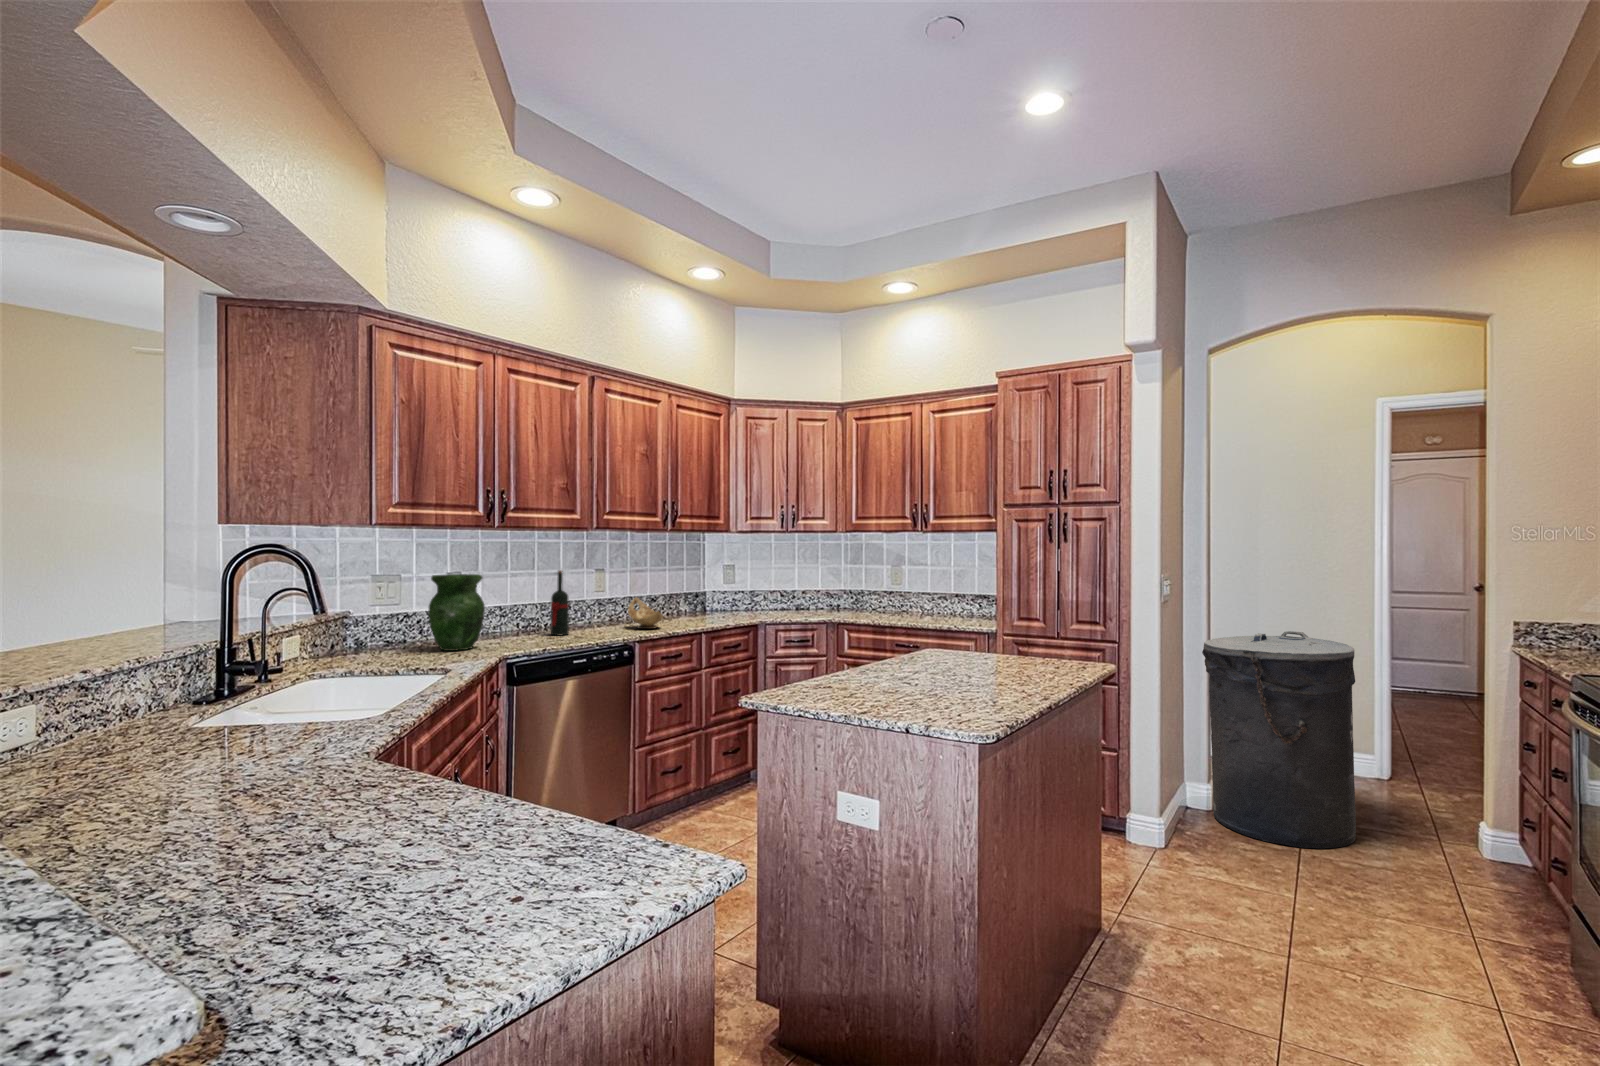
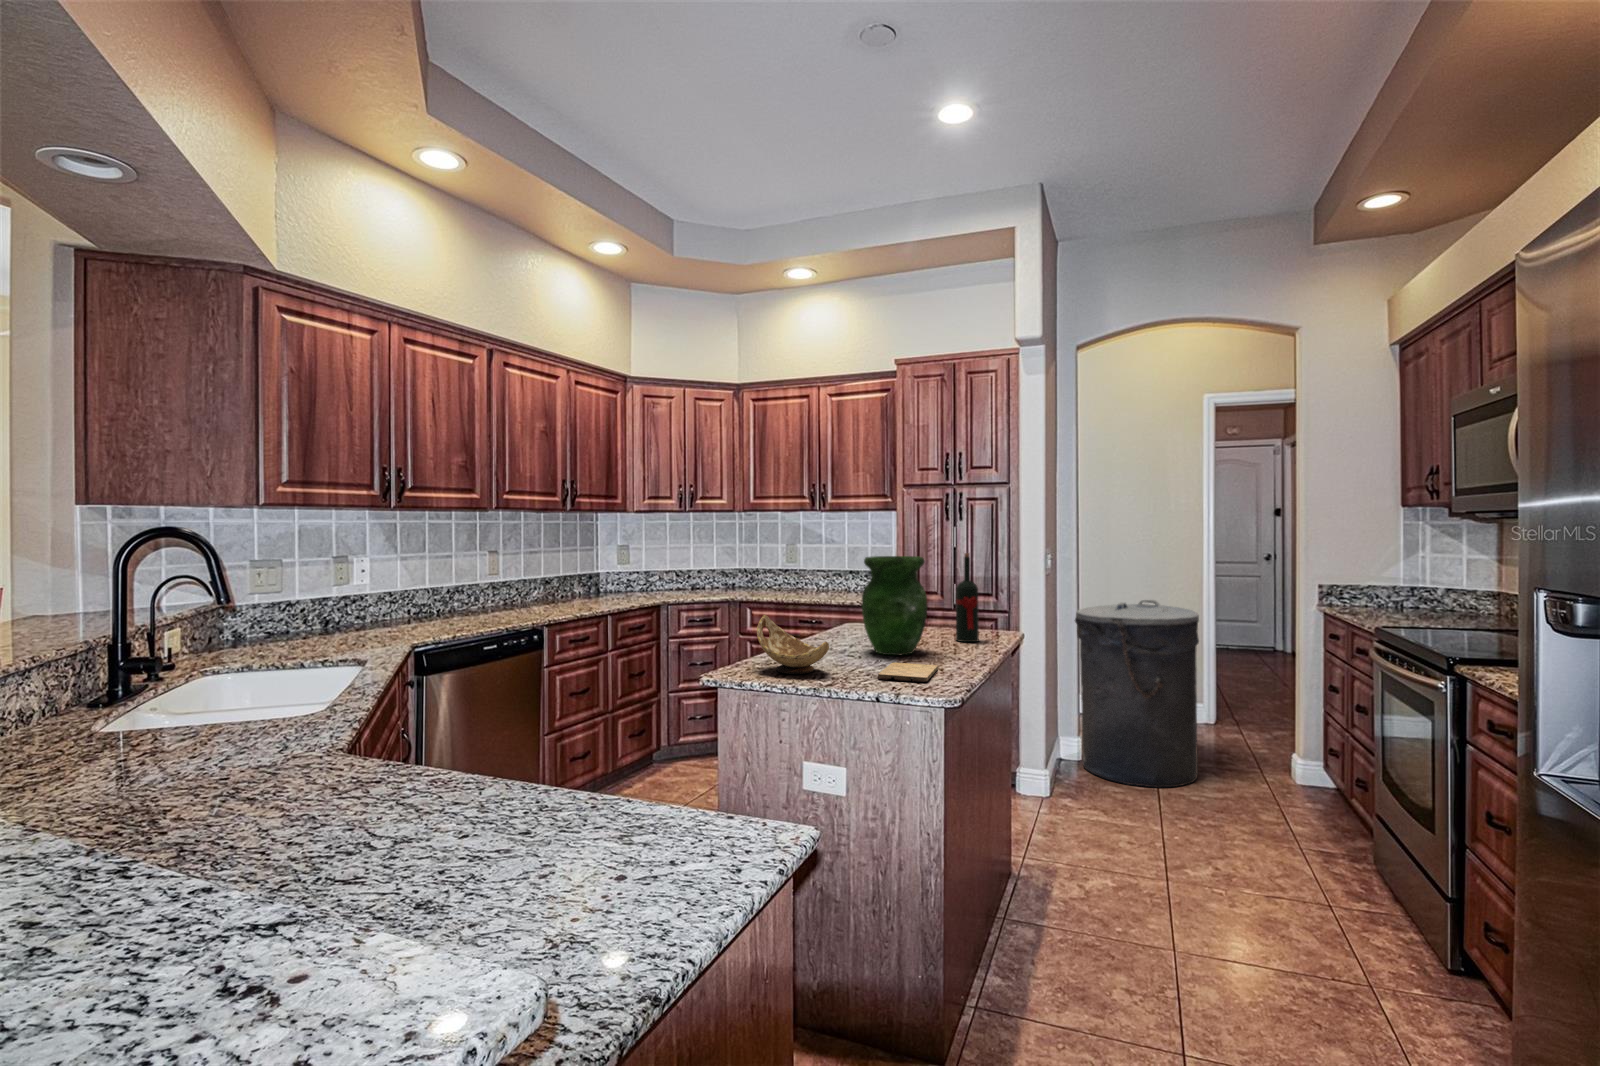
wine bottle: present [551,571,569,636] -> present [956,553,979,642]
vase: present [429,574,485,651] -> present [862,556,927,655]
decorative bowl: present [628,598,663,629] -> present [757,615,829,674]
cutting board: none [918,693,992,716] -> present [878,663,938,682]

